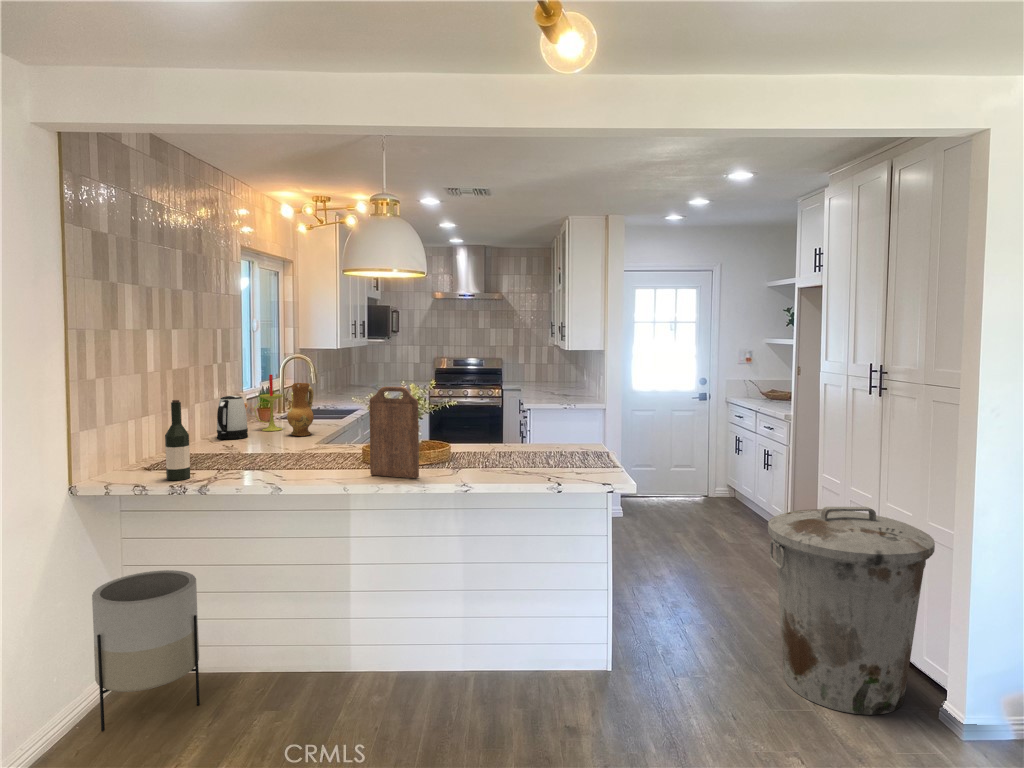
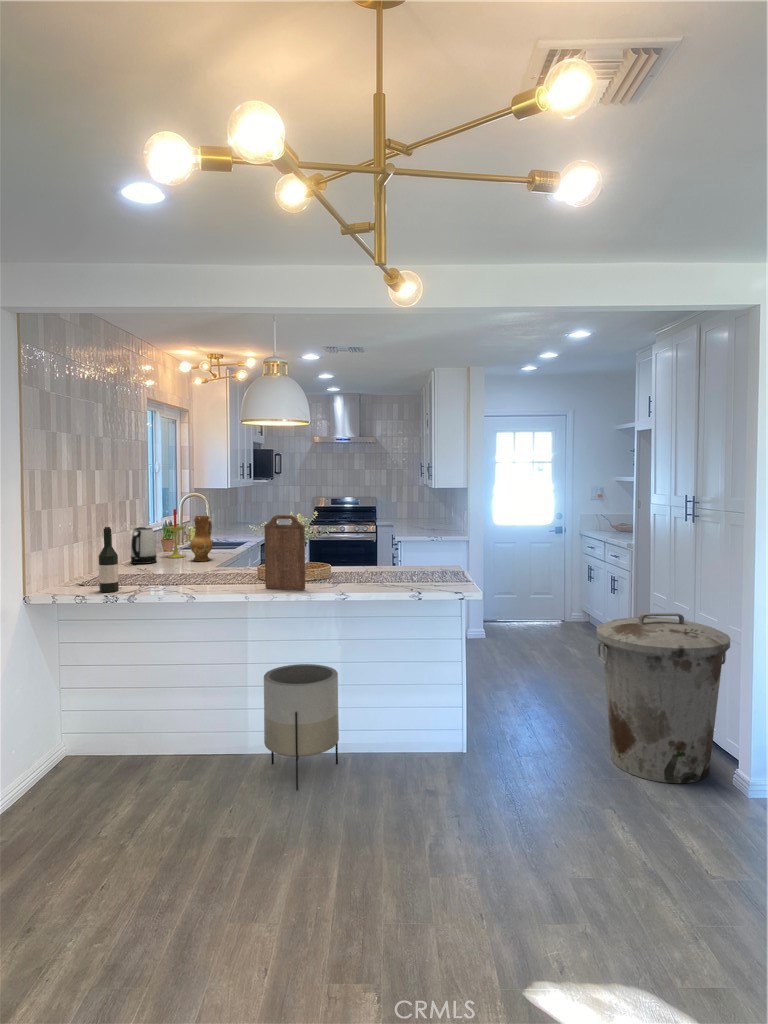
planter: present [92,570,200,731] -> present [264,664,339,790]

